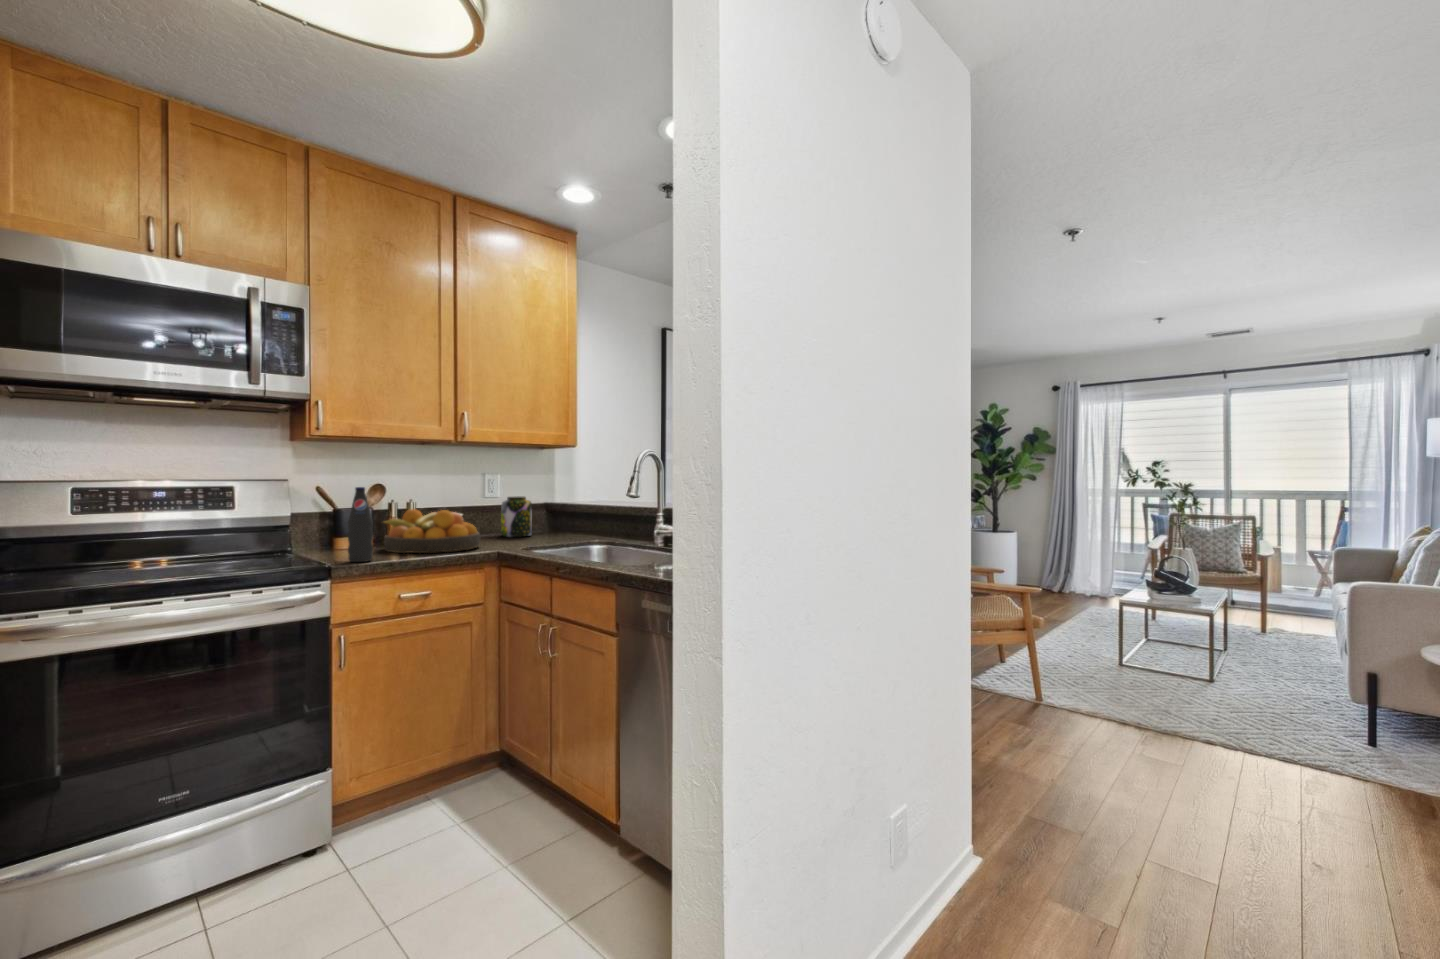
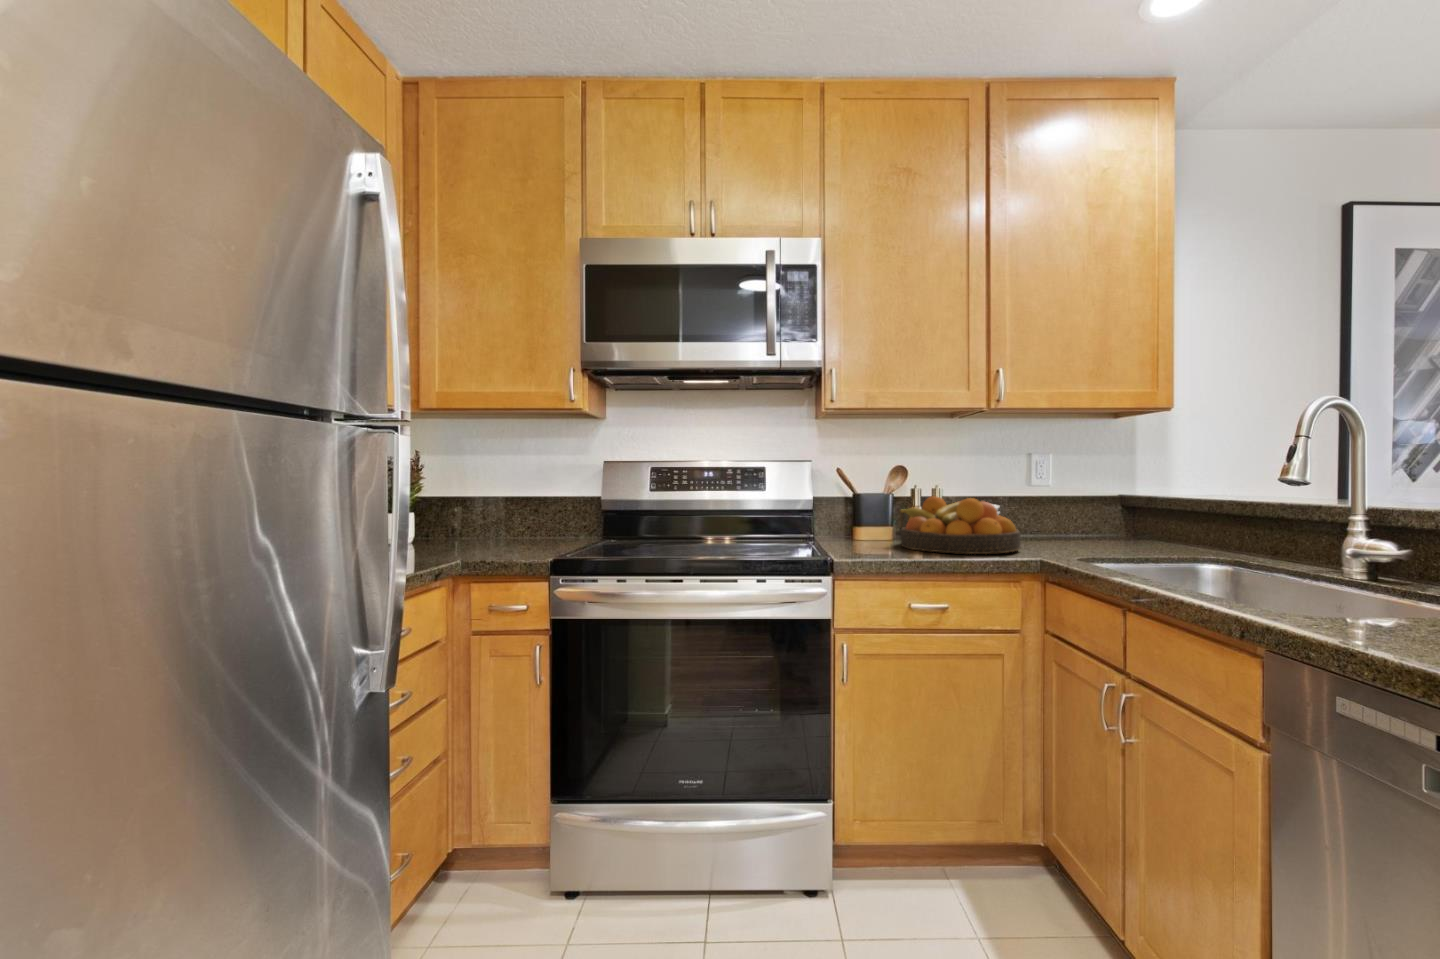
bottle: present [348,487,373,562] -> none [854,466,881,557]
jar: present [501,496,532,537] -> none [1057,484,1103,541]

